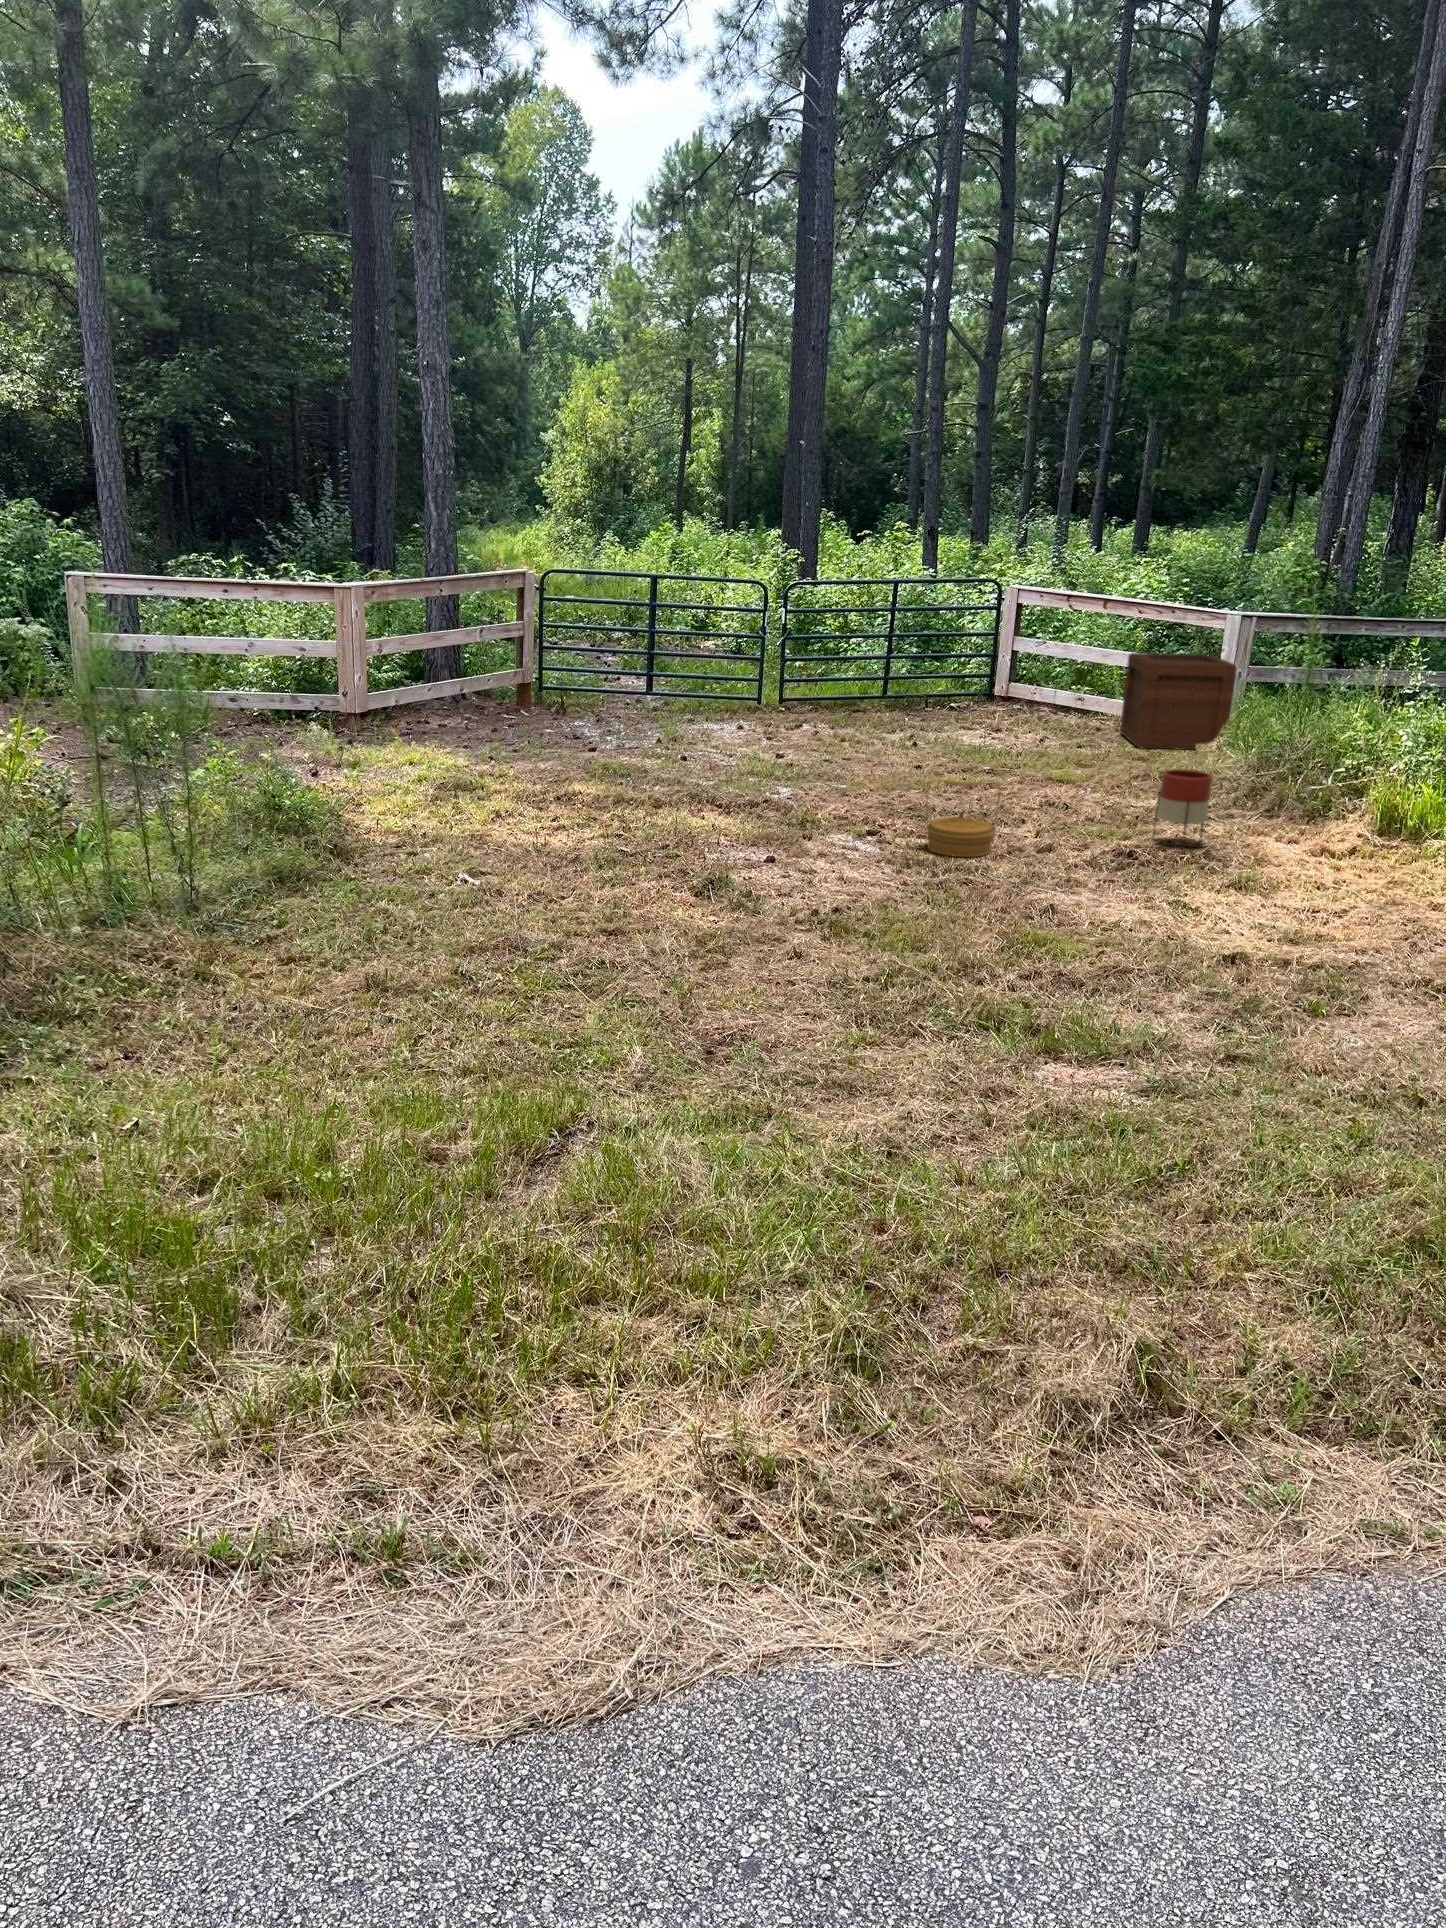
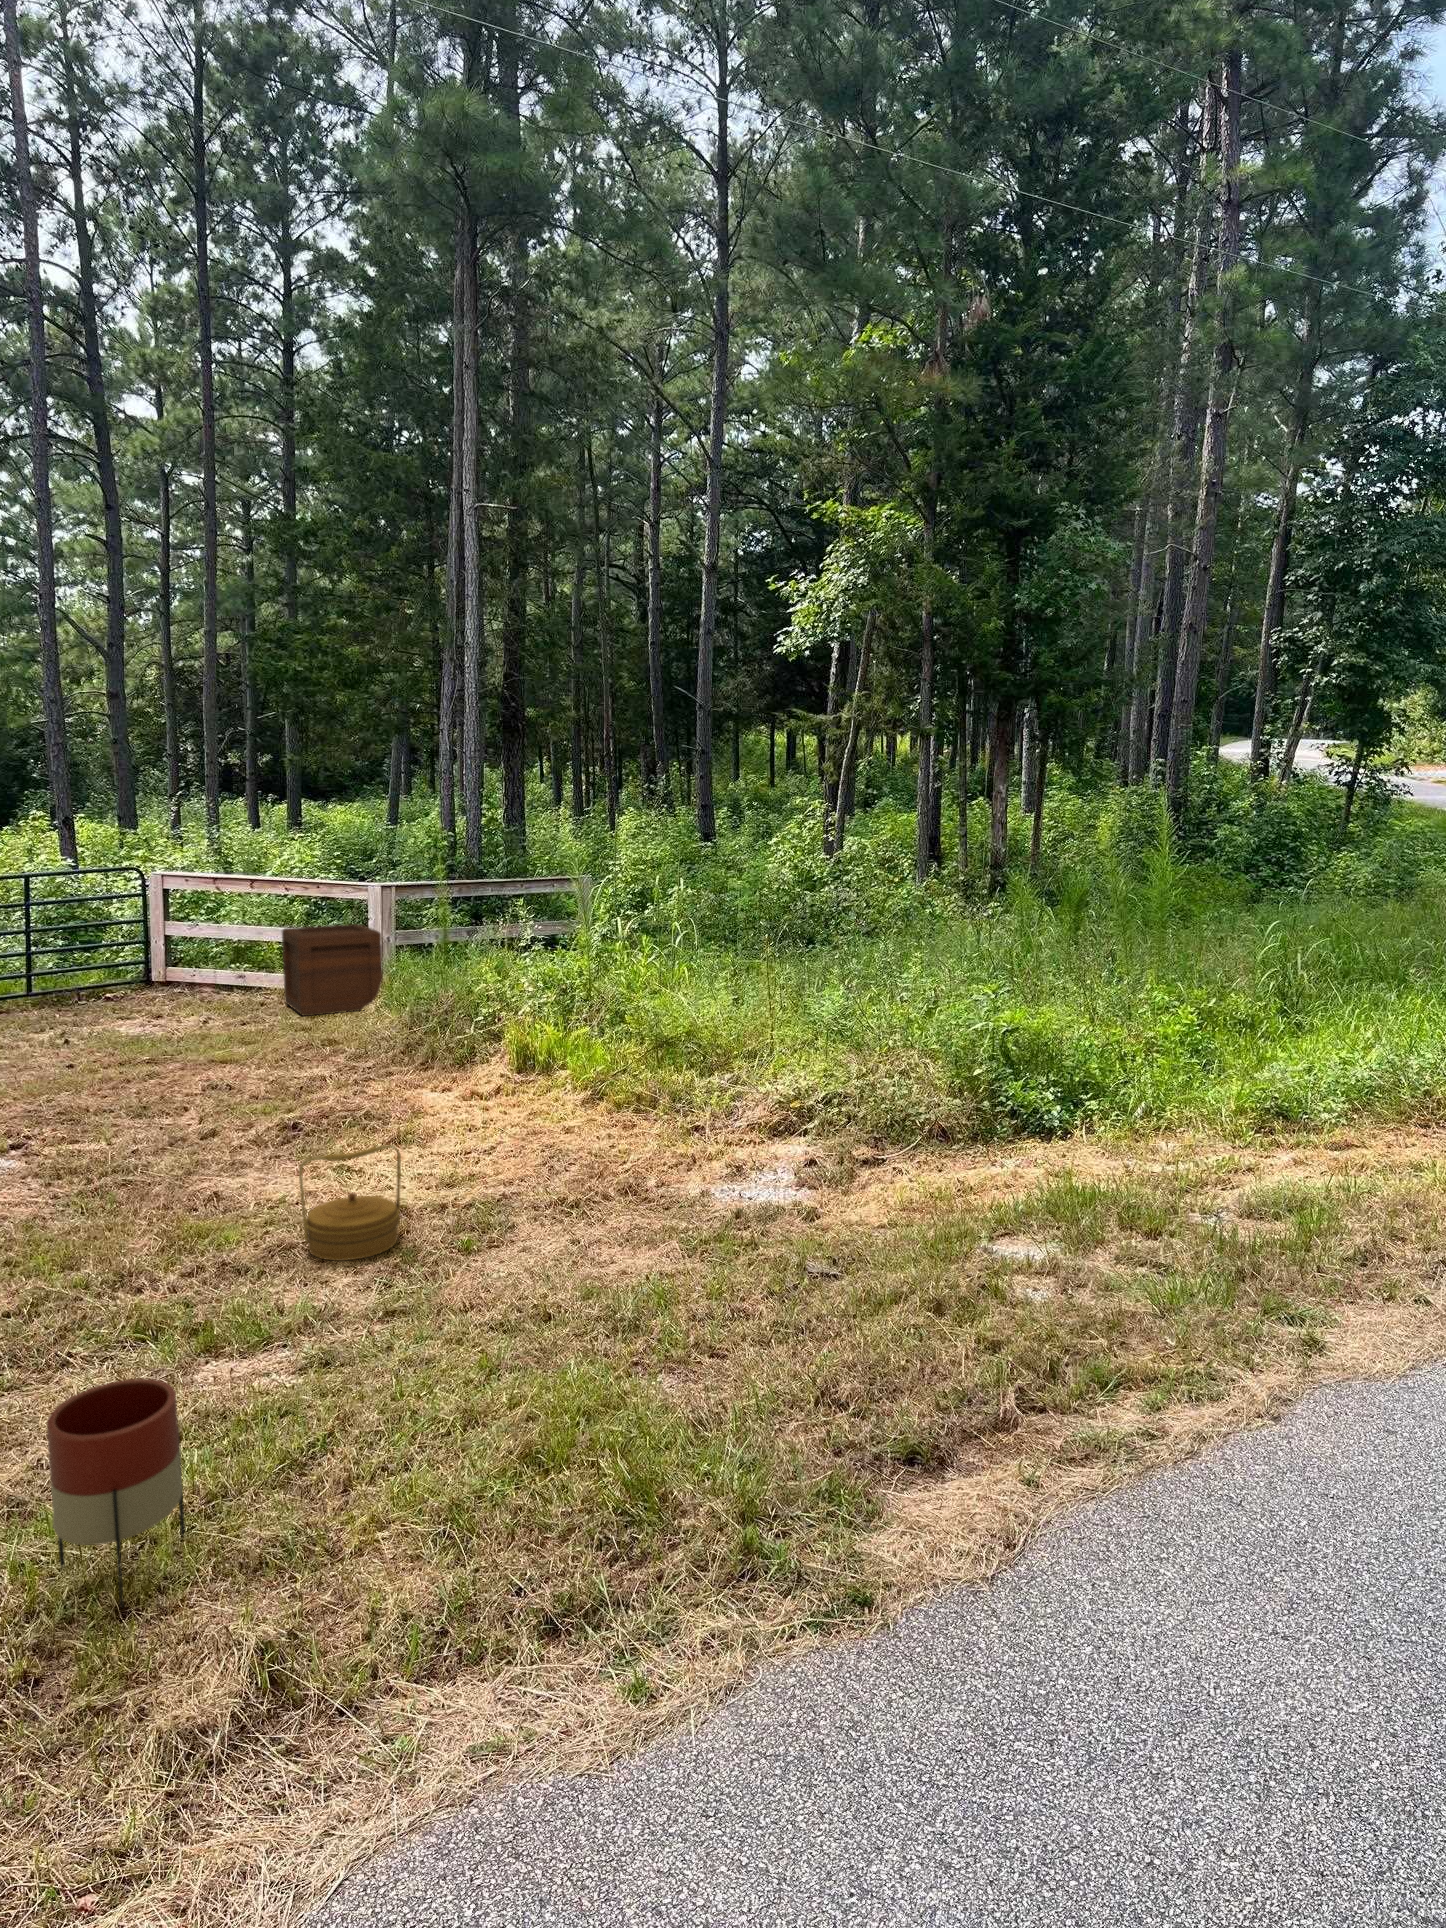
planter: present [1153,769,1213,846] -> present [47,1379,185,1608]
basket: present [925,779,1001,857] -> present [299,1145,401,1261]

